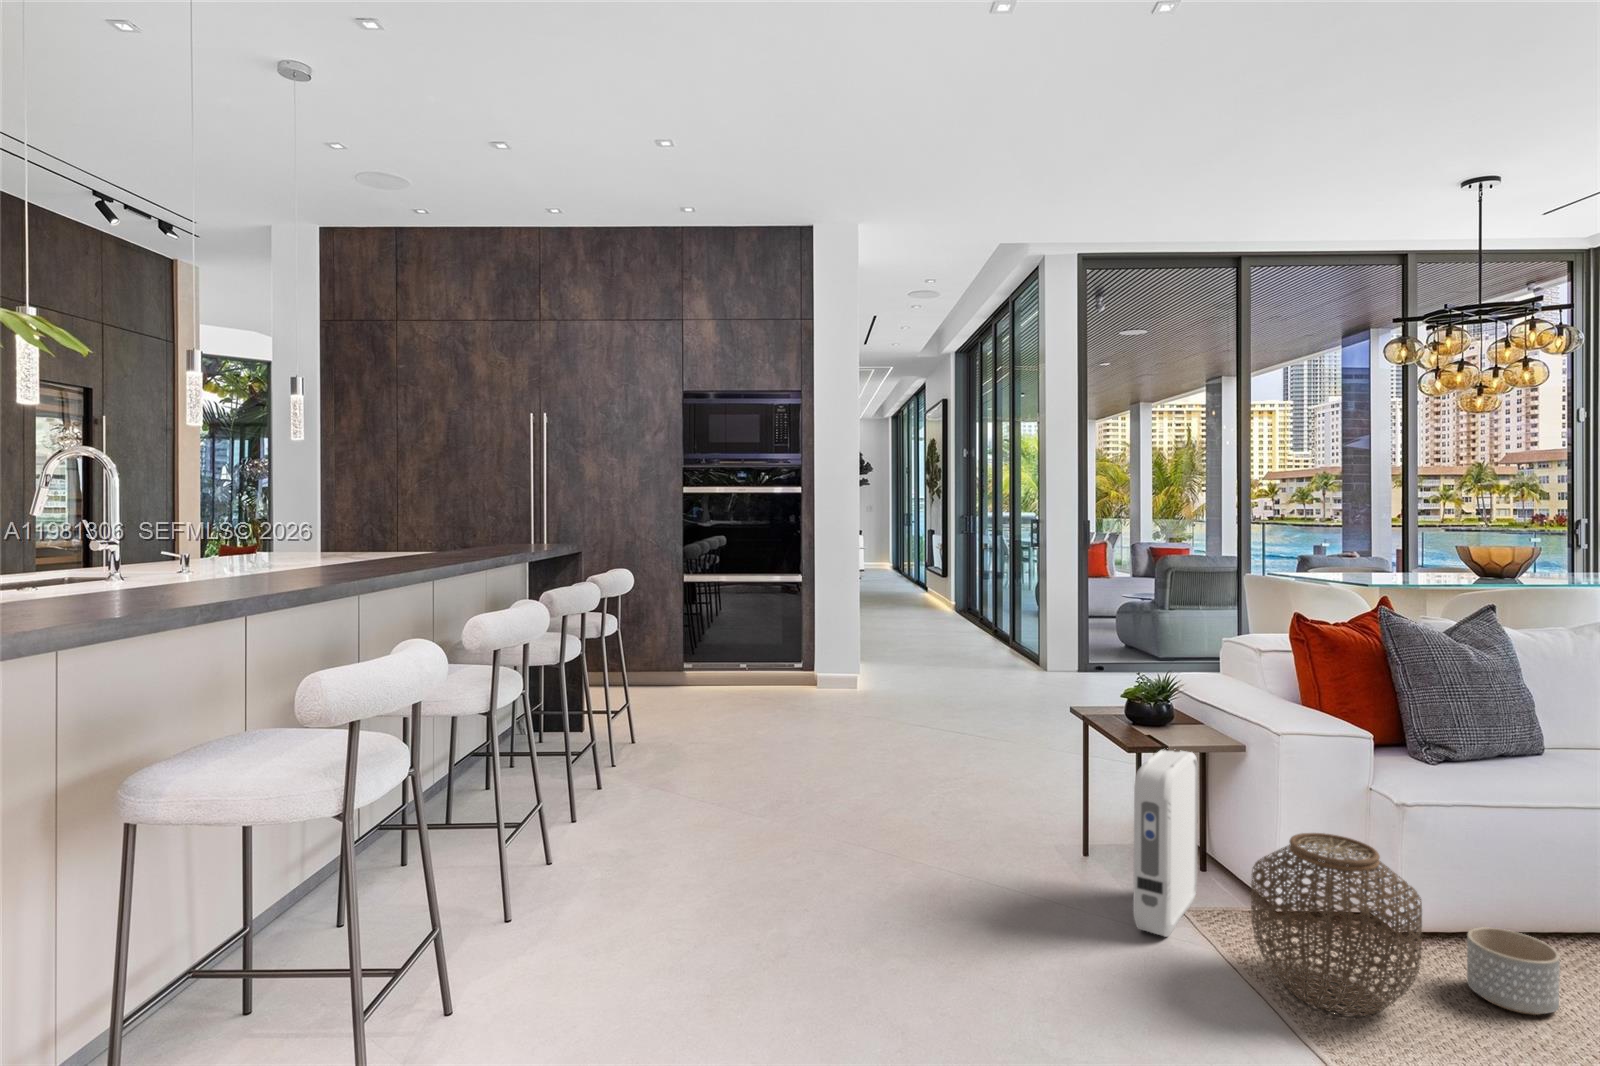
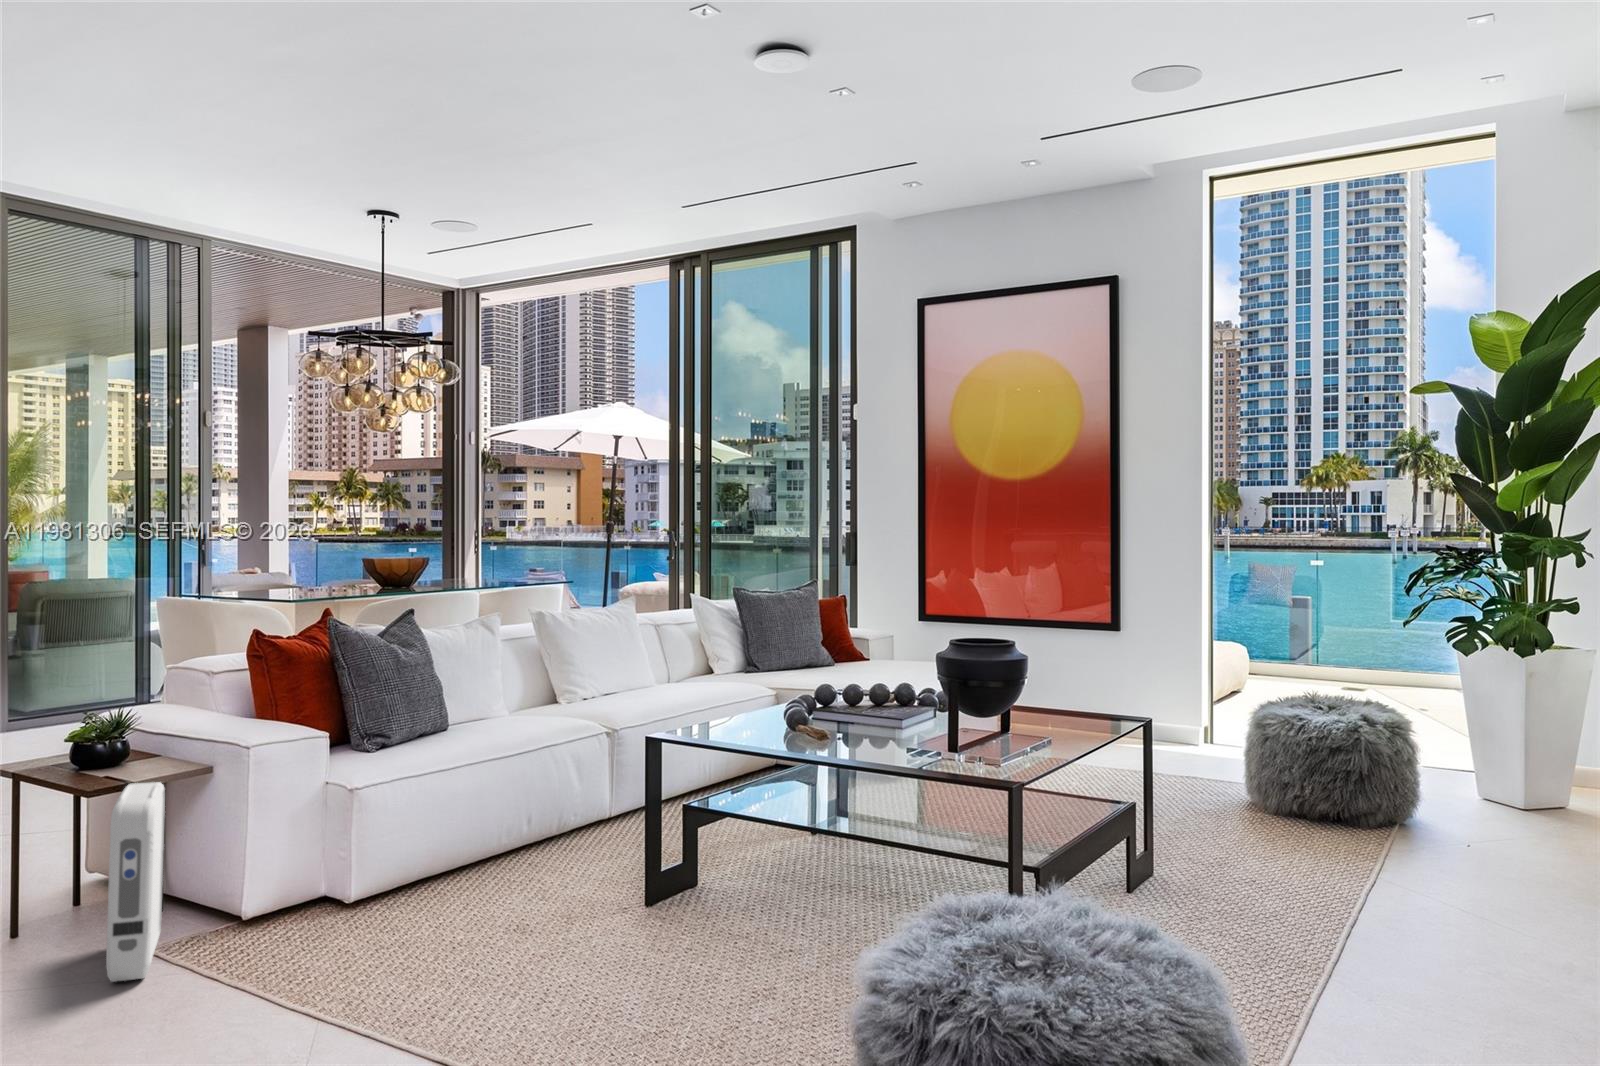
woven basket: present [1251,833,1422,1016] -> none [239,825,381,981]
planter: present [1467,927,1560,1015] -> none [402,871,463,931]

